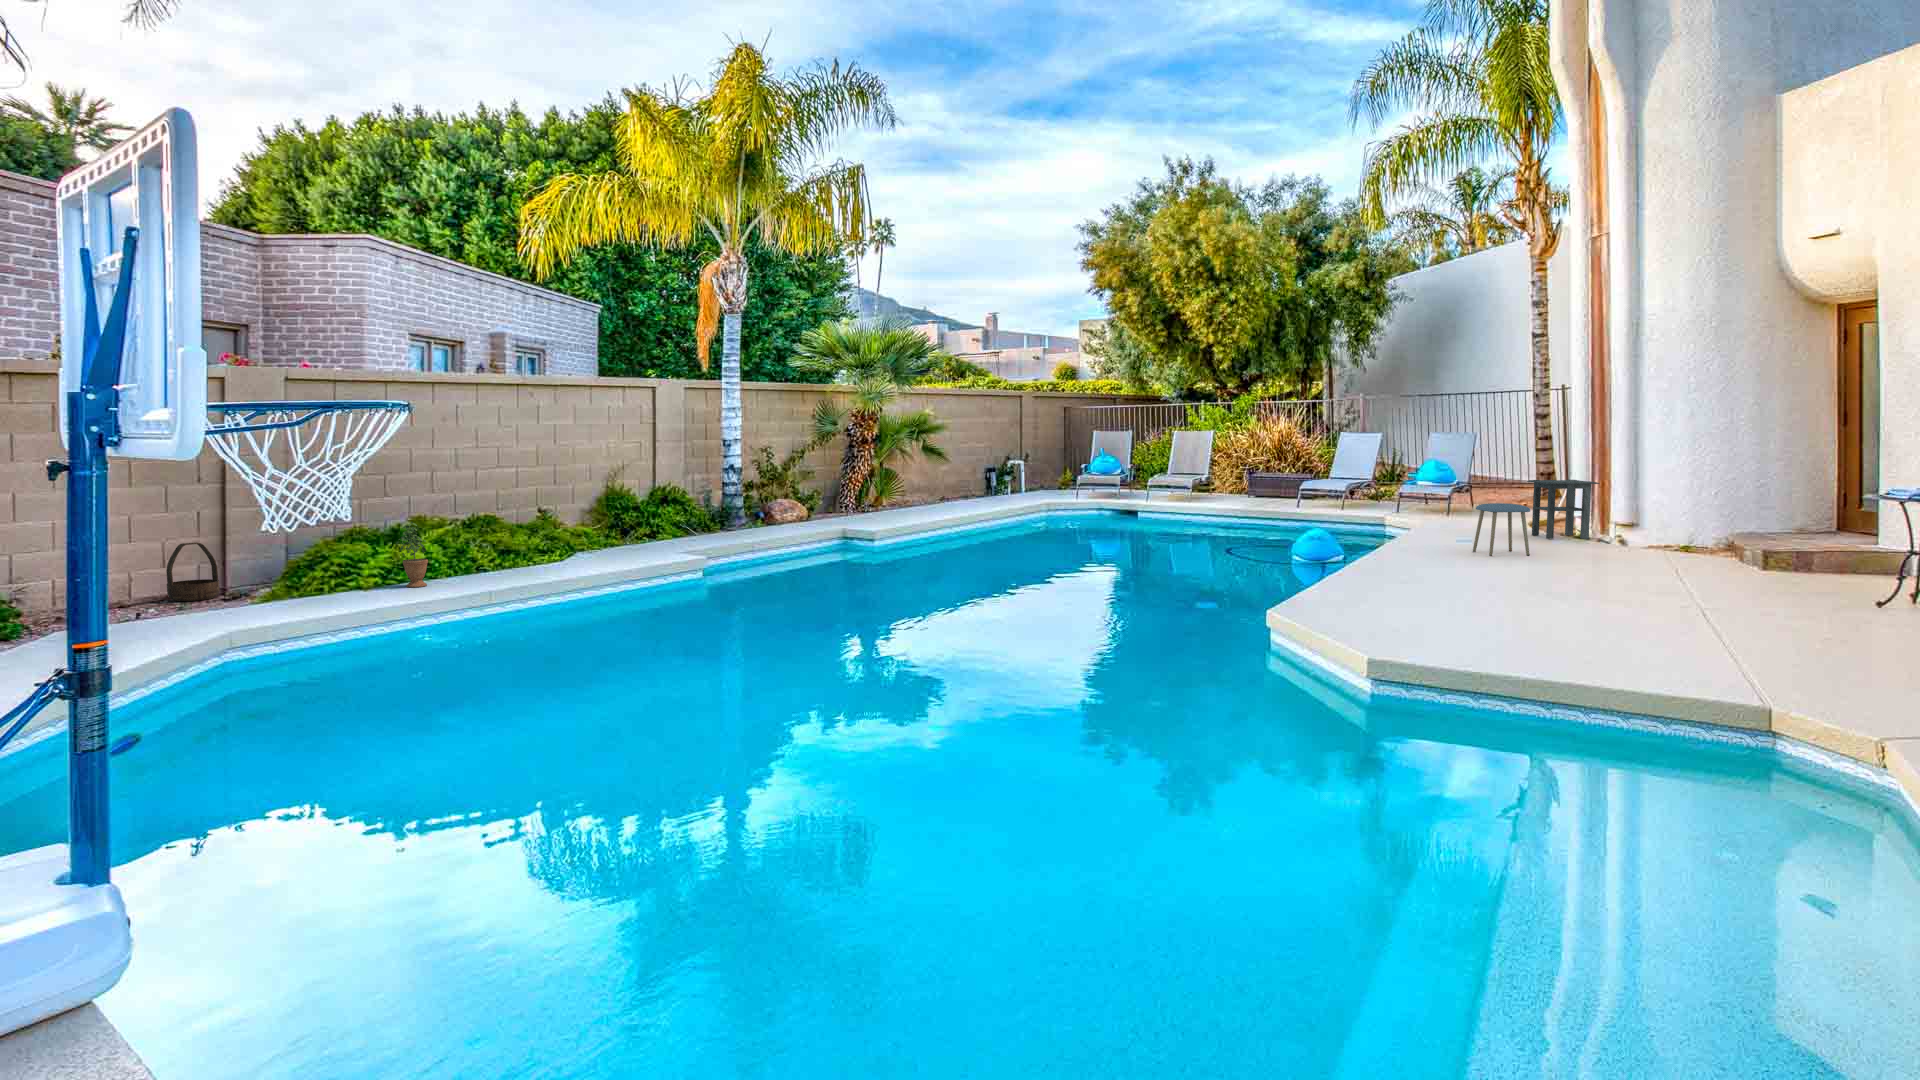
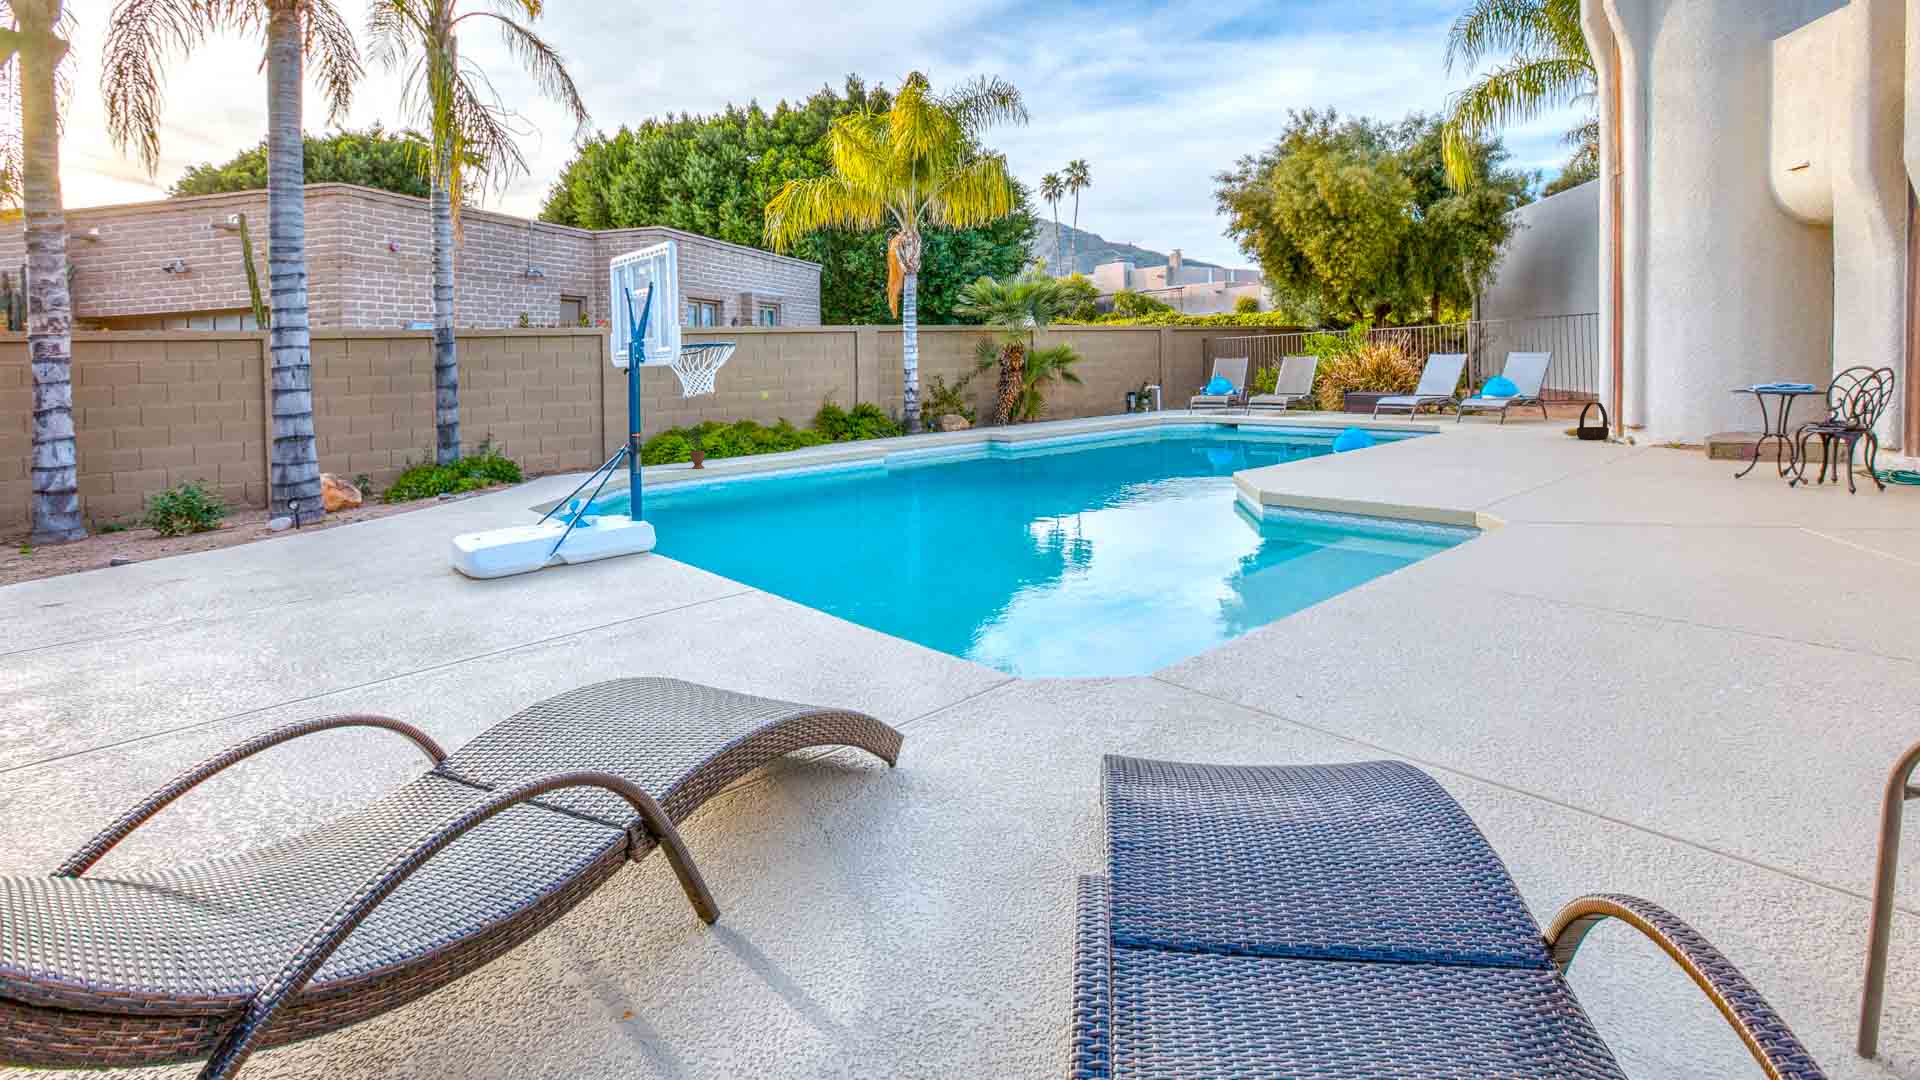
side table: present [1527,480,1599,539] -> none [1527,385,1580,433]
stool: present [1473,503,1530,556] -> none [1456,404,1497,444]
basket: present [166,542,220,601] -> present [1577,403,1609,439]

